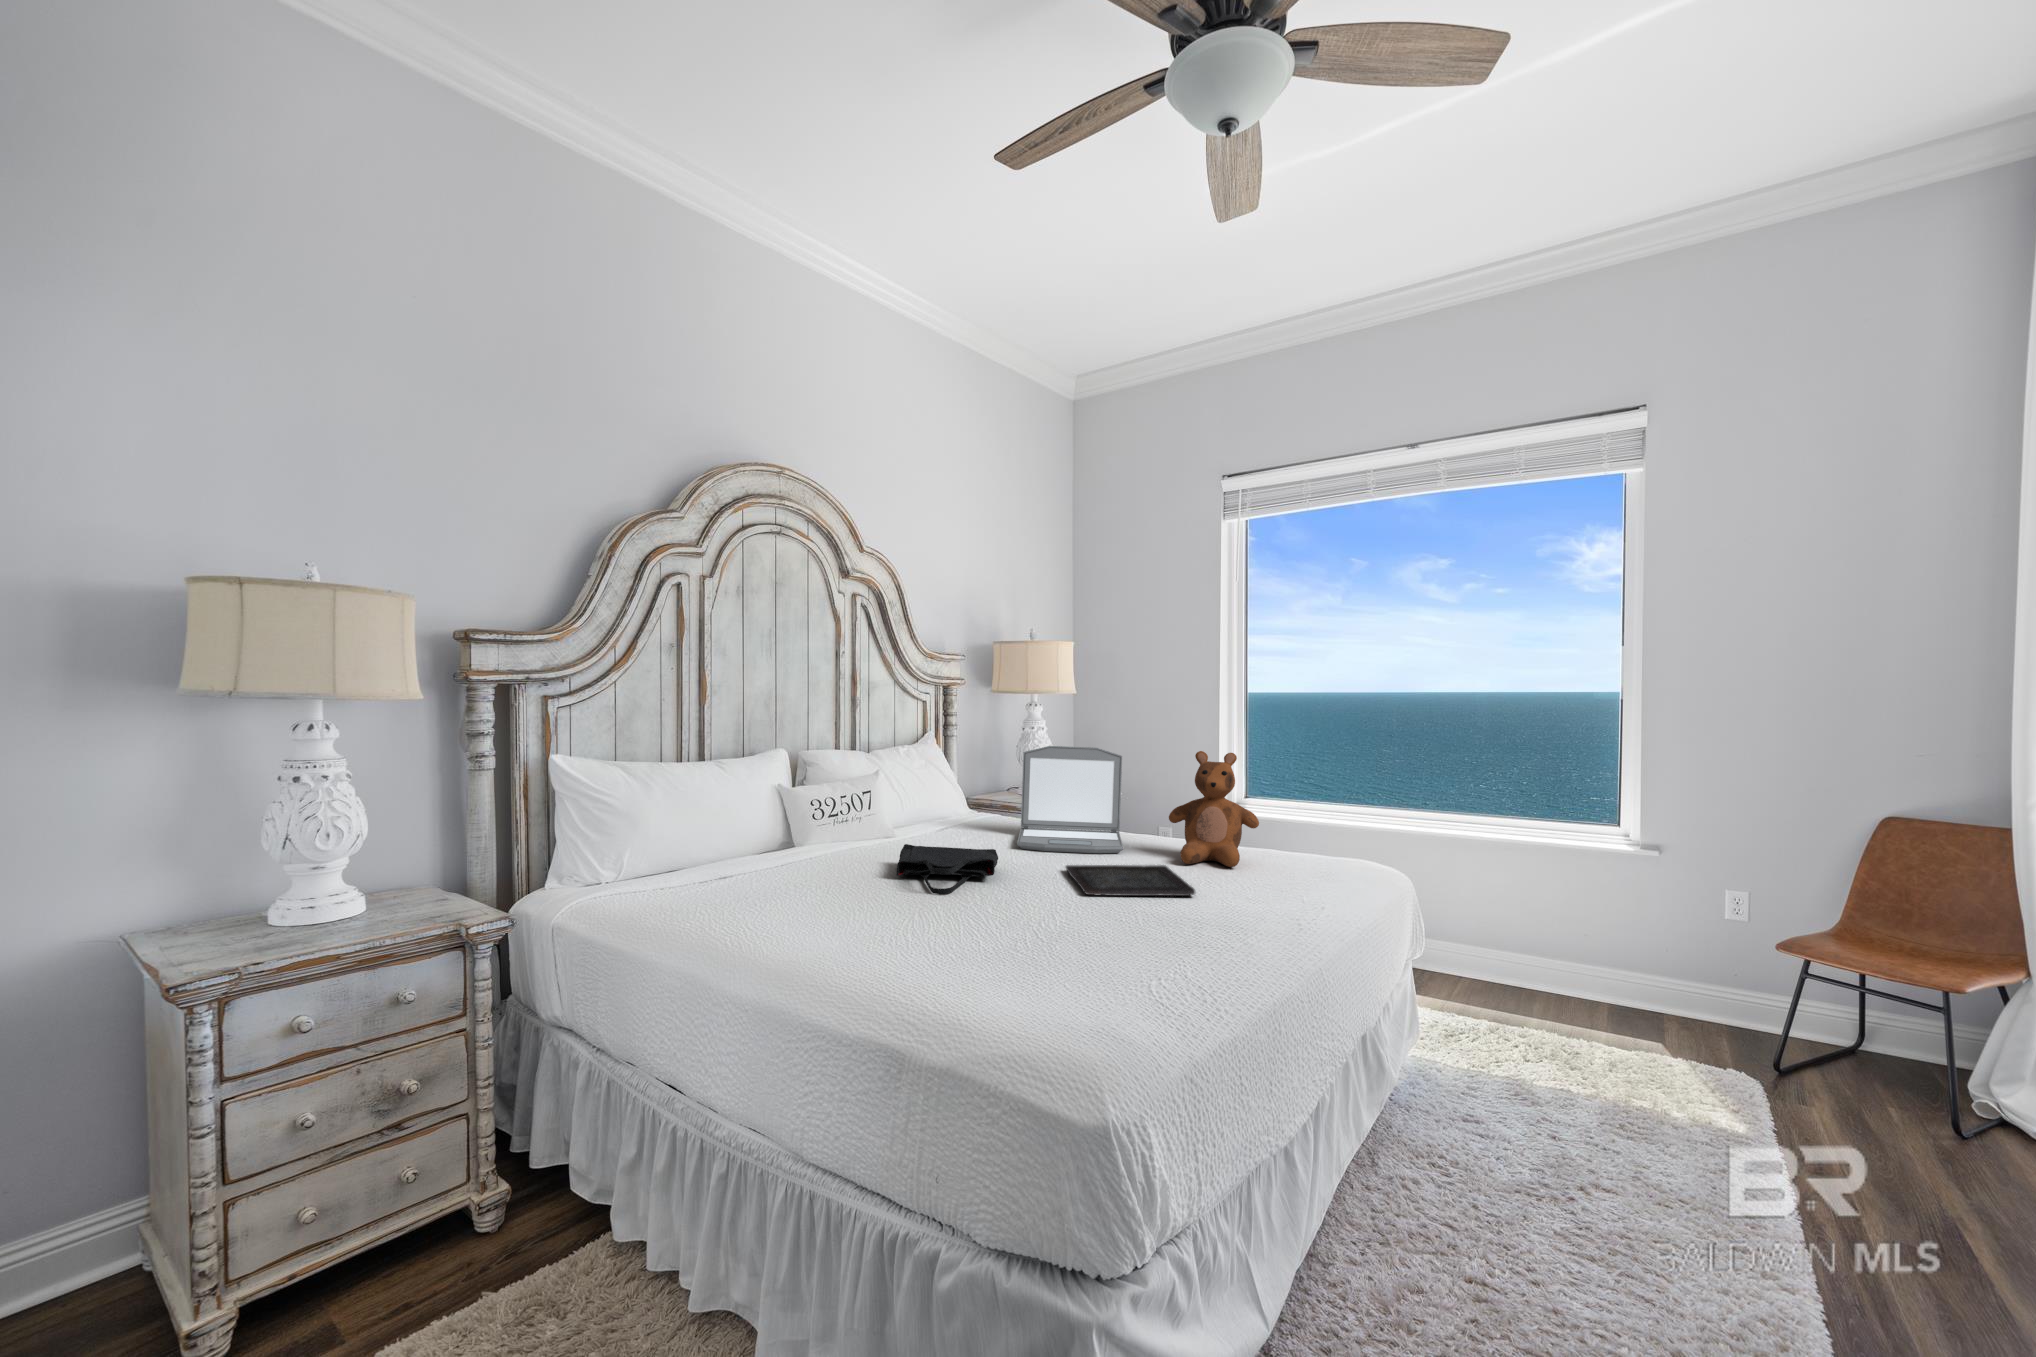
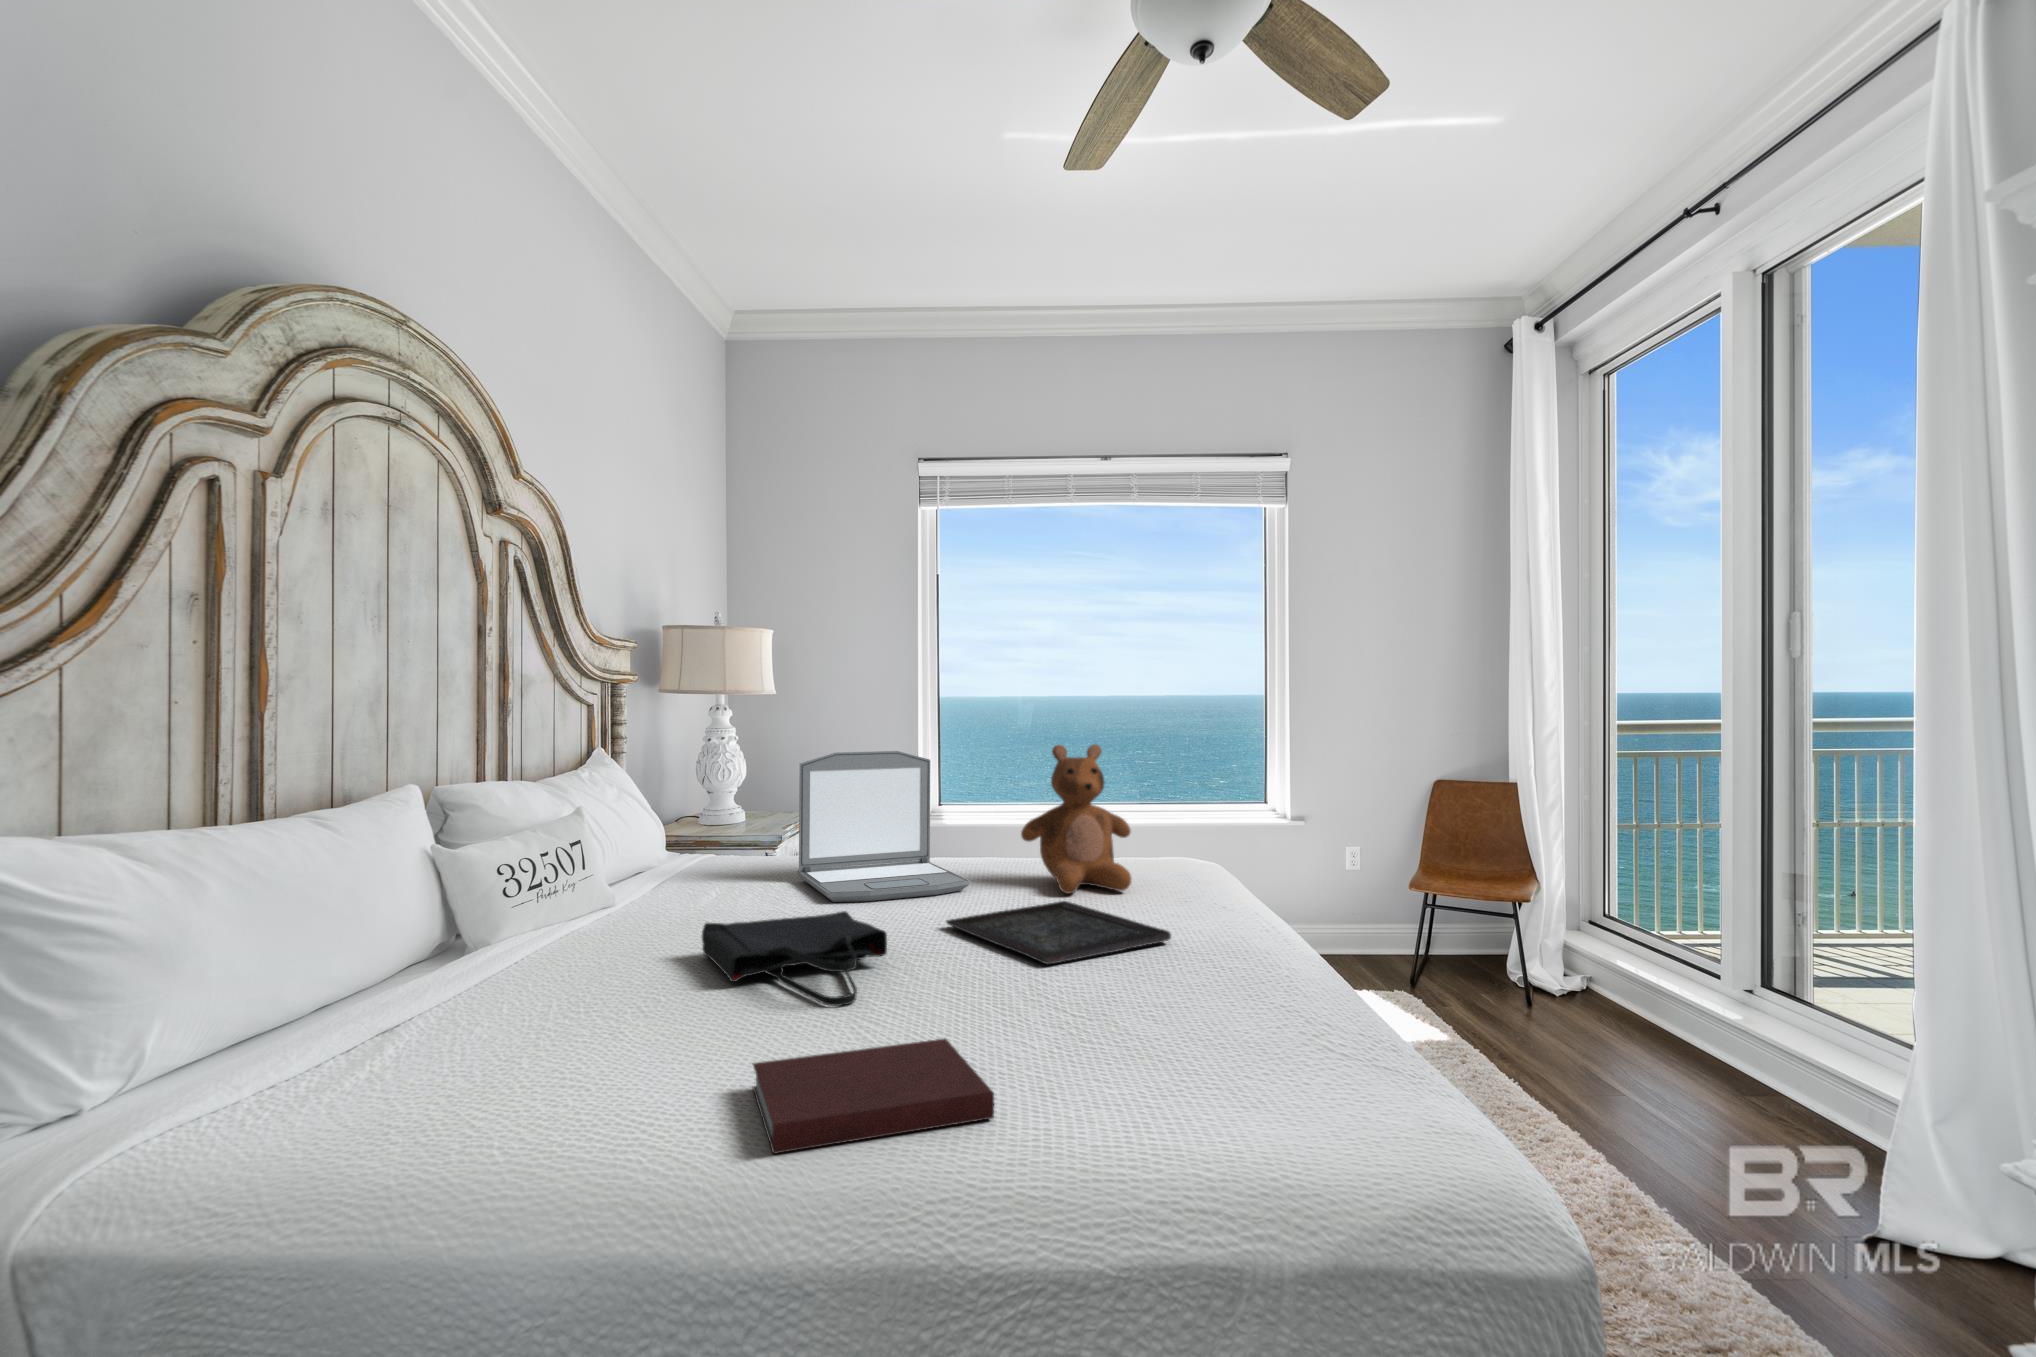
notebook: none [826,902,951,941] -> present [753,1039,994,1154]

